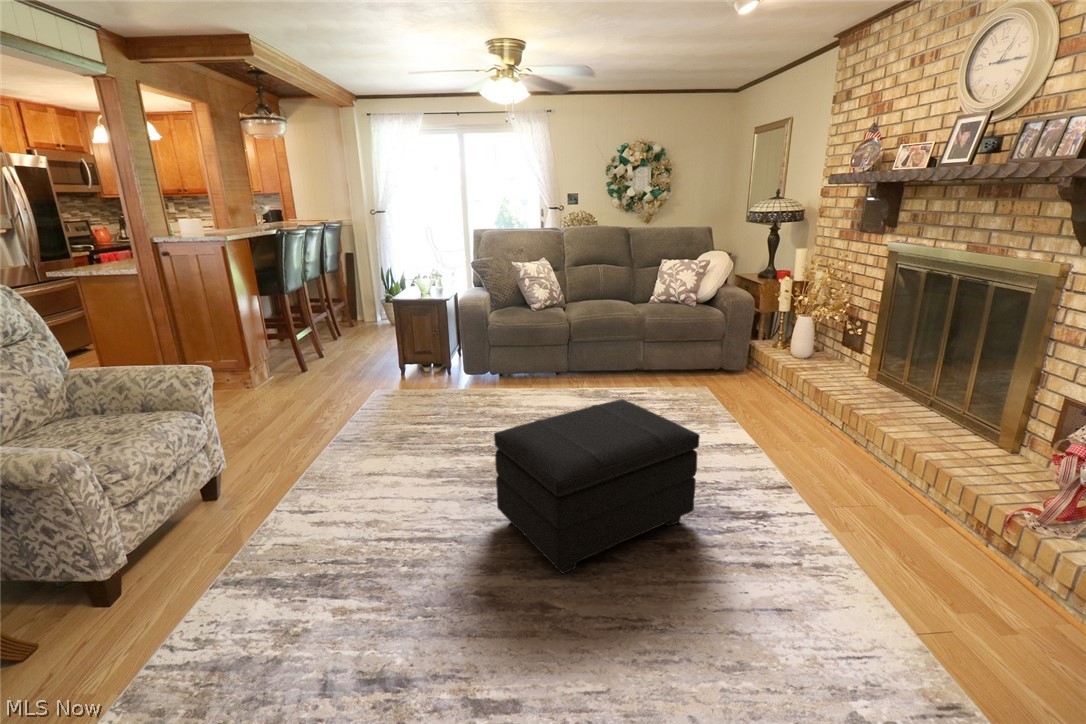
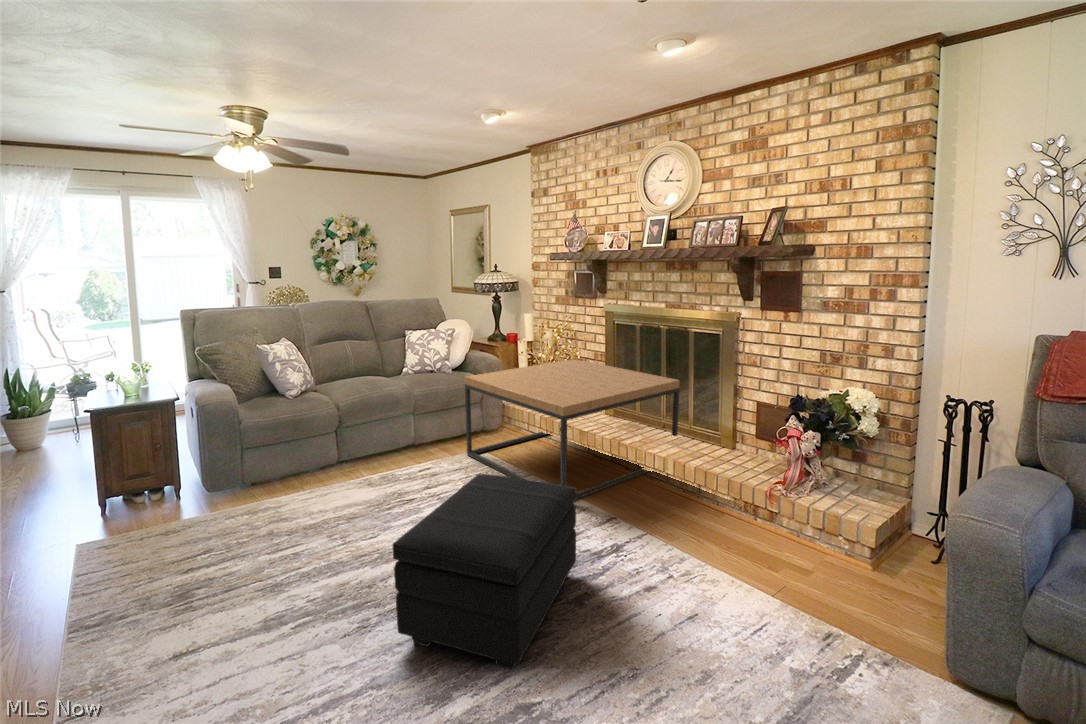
coffee table: none [685,306,965,459] -> present [464,359,680,499]

